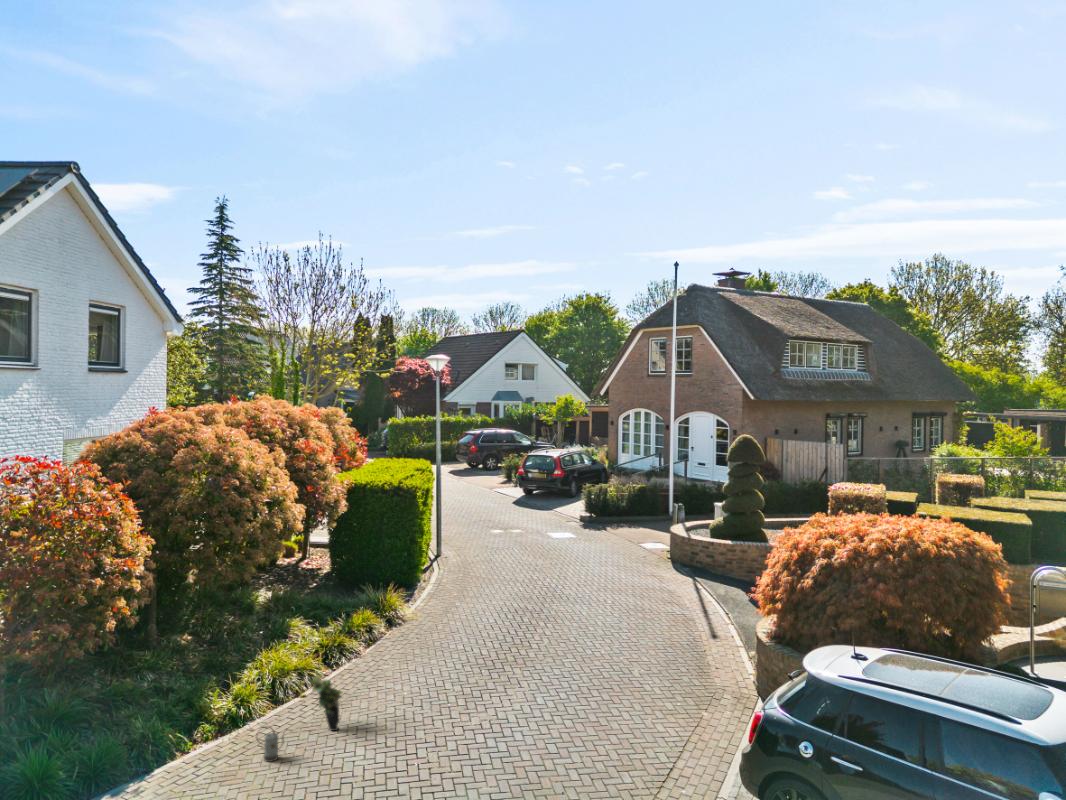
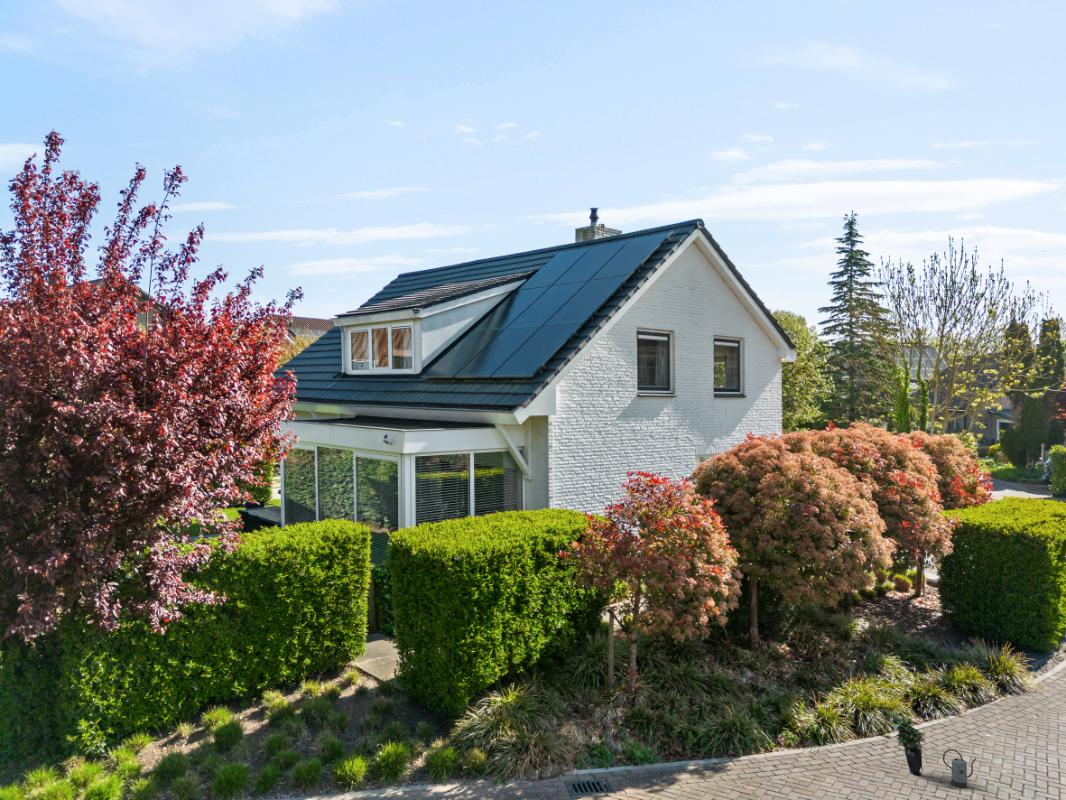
watering can: present [257,727,279,762] -> present [943,749,976,788]

